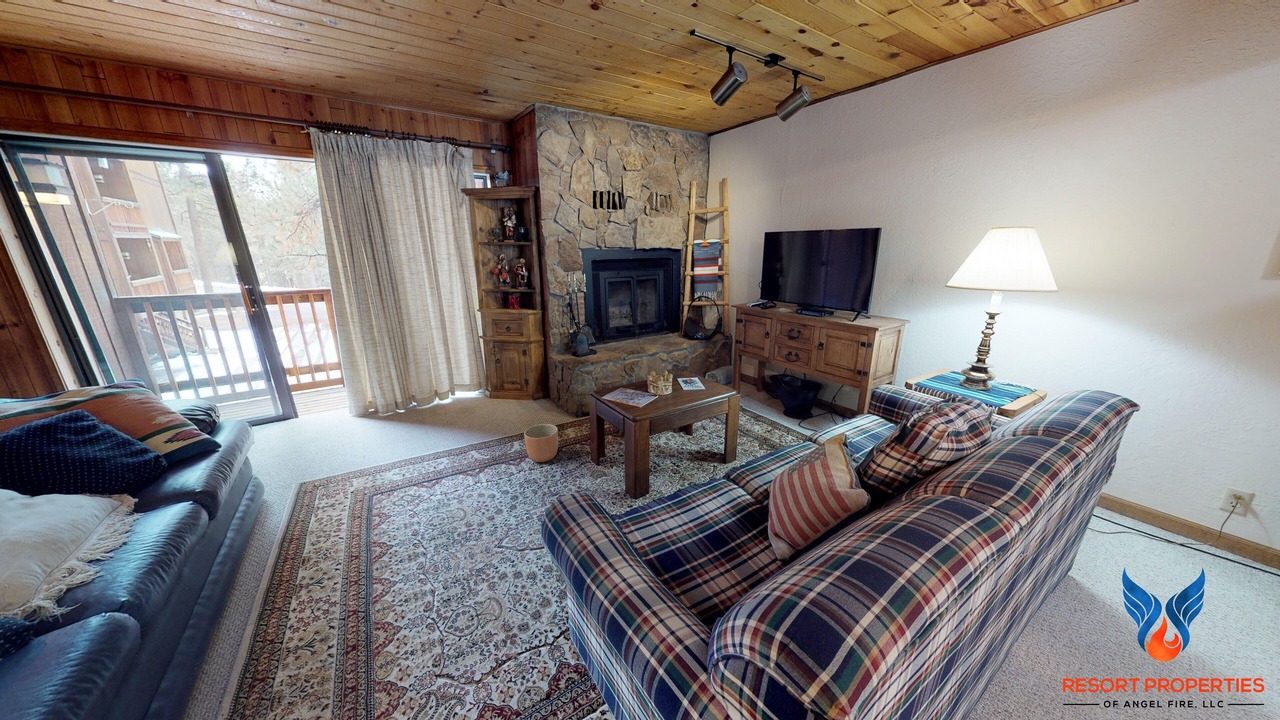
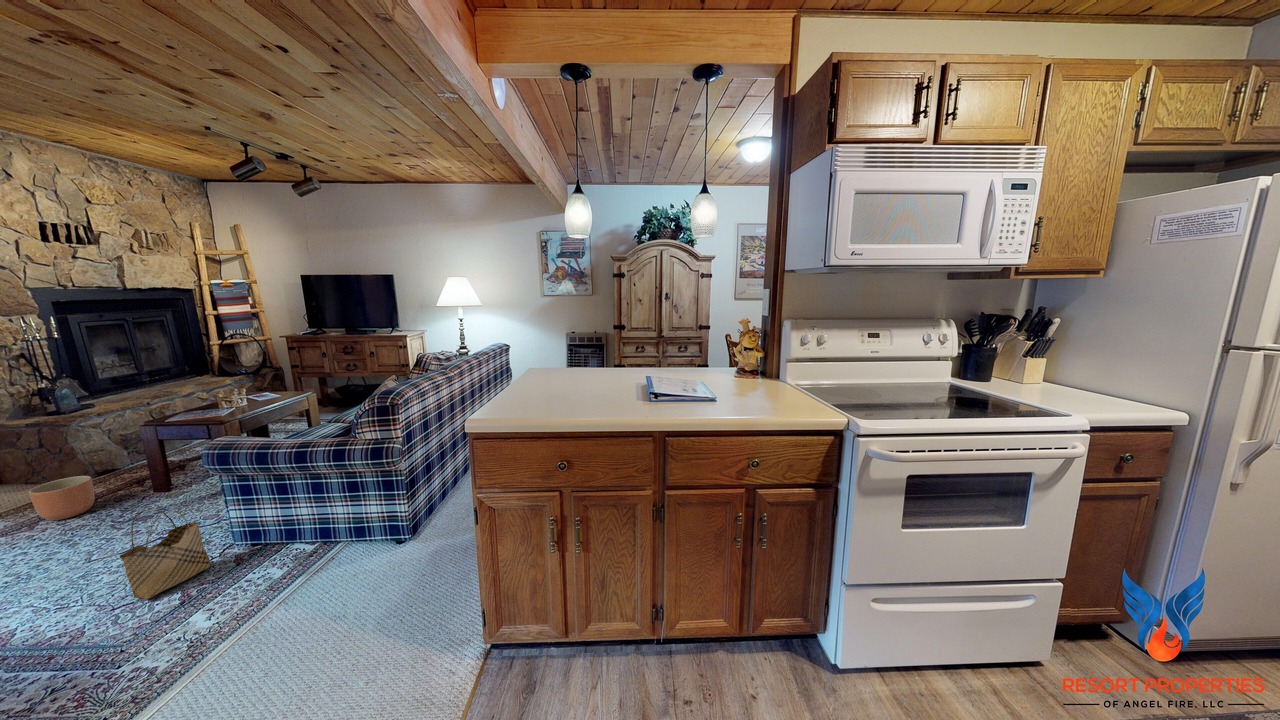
woven basket: none [454,556,539,677] -> present [120,509,210,600]

